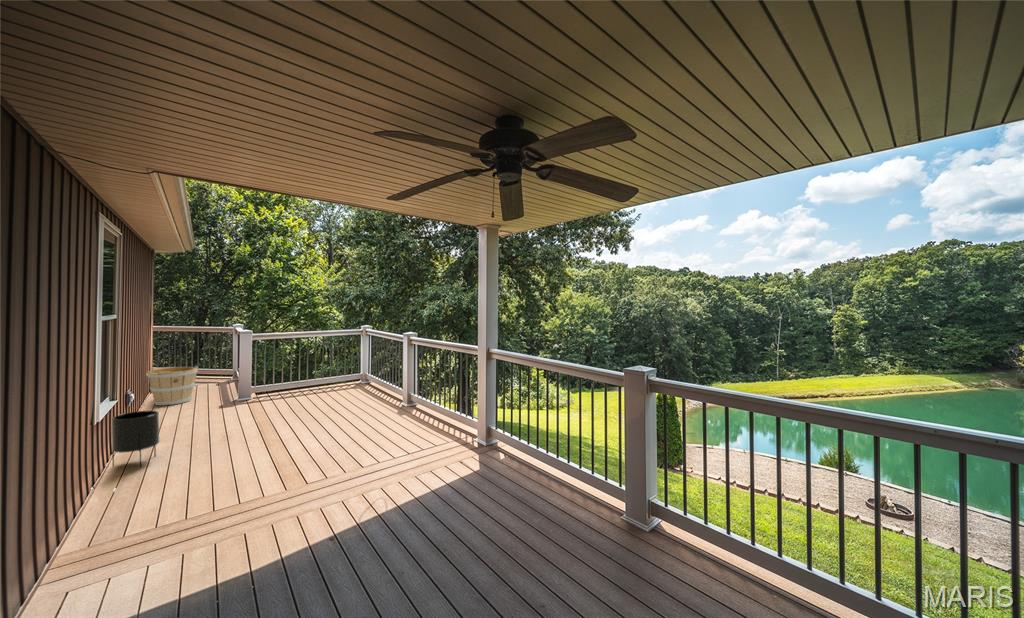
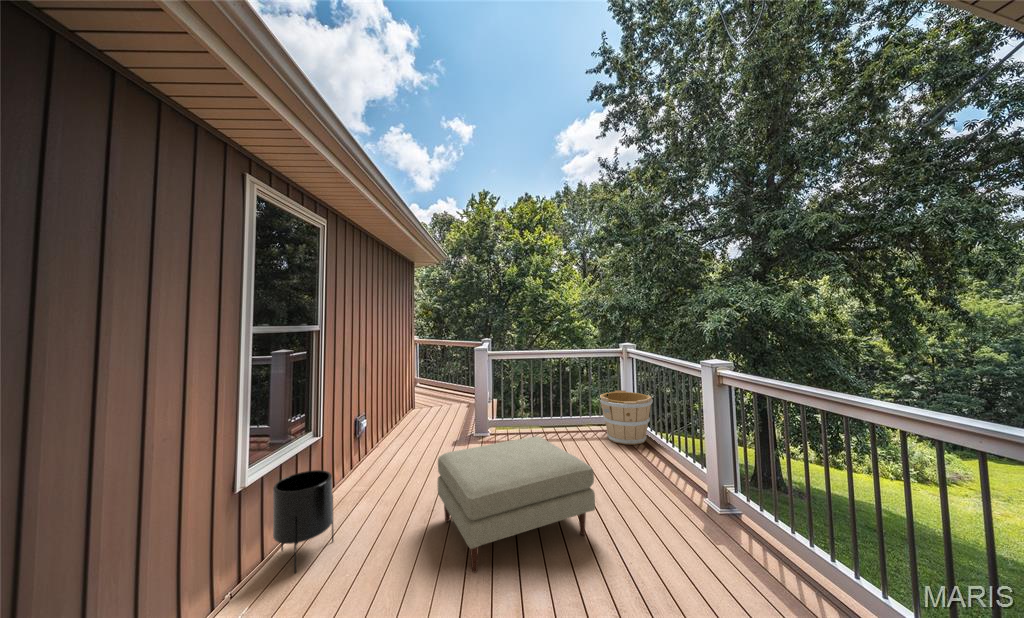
wooden bucket: present [146,366,198,406] -> present [599,390,653,445]
ottoman: none [234,382,342,444] -> present [437,437,595,573]

